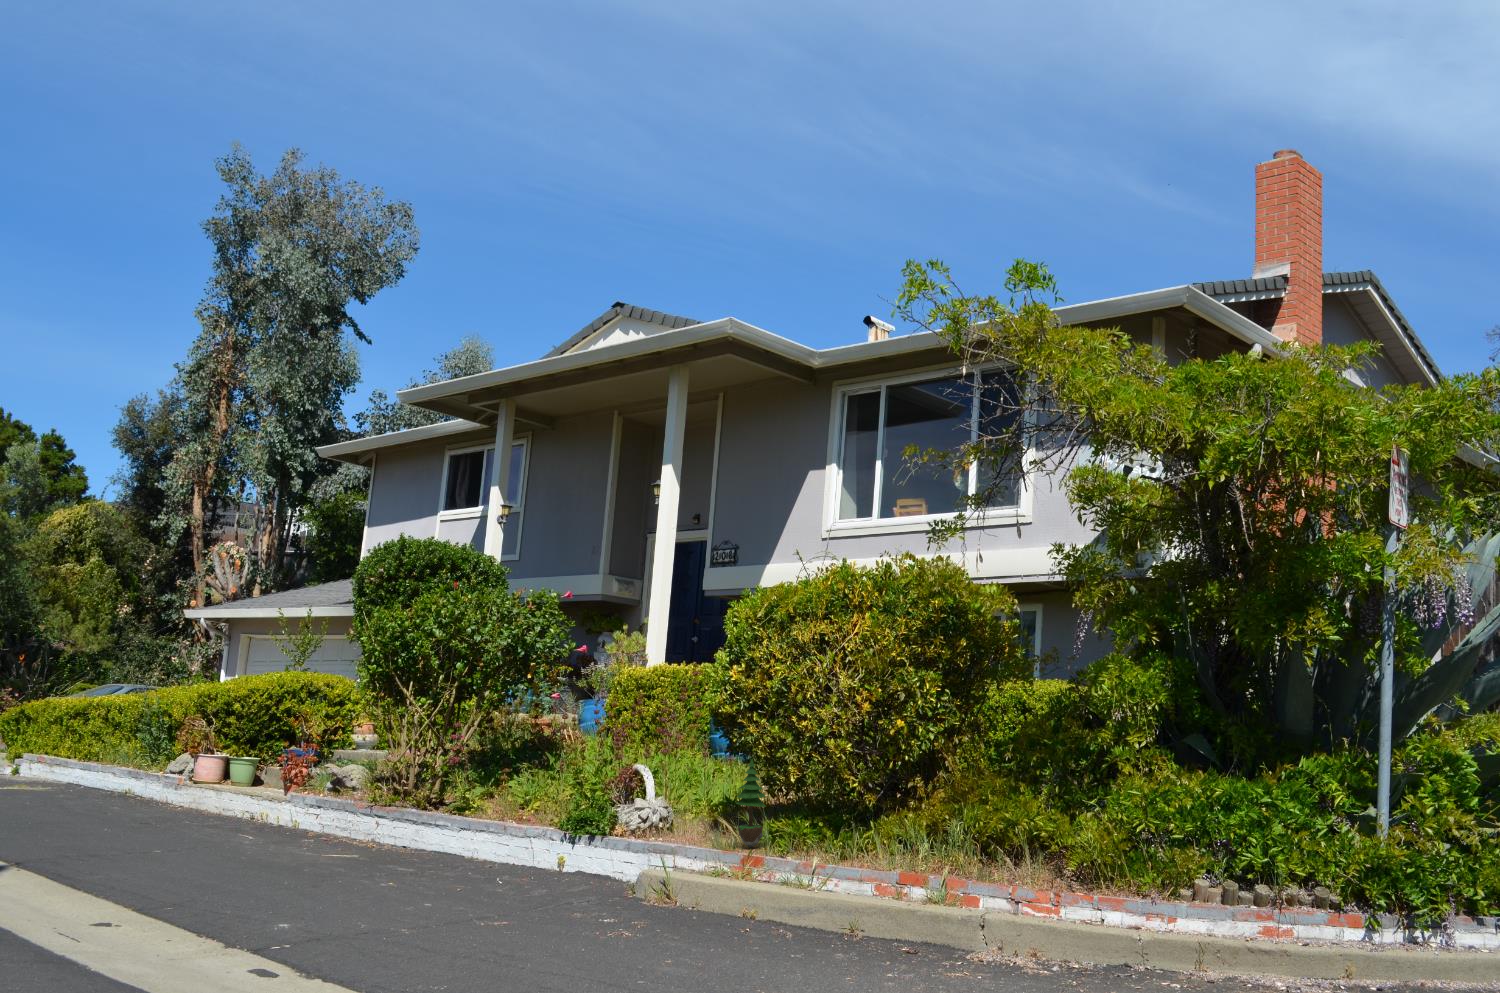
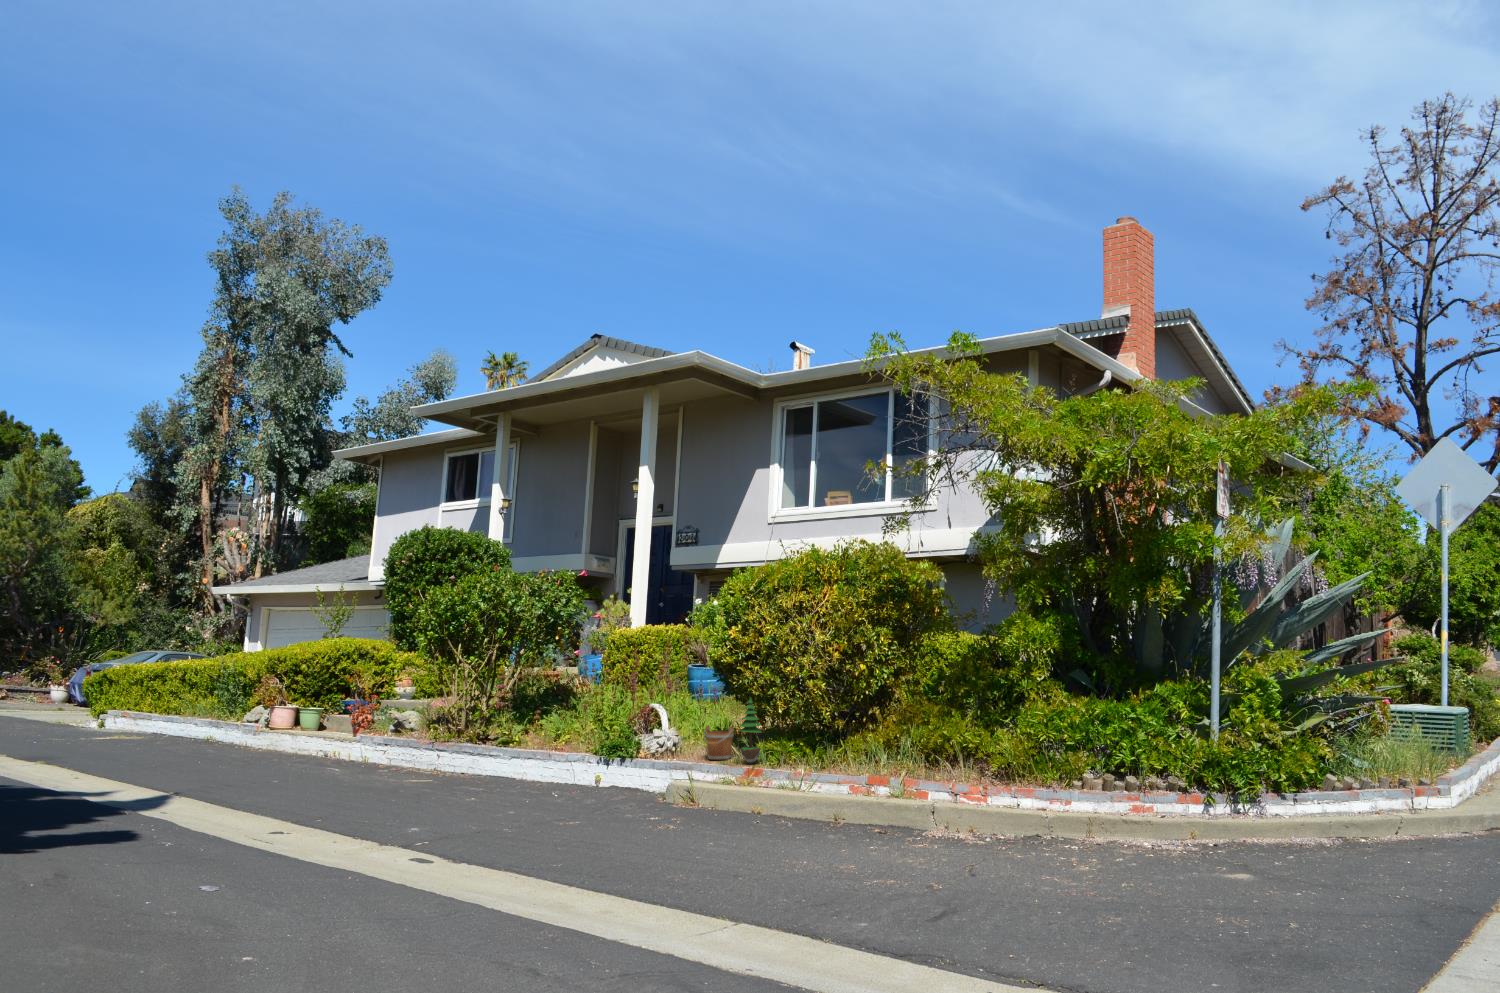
bucket: none [693,794,733,841] -> present [705,726,733,760]

